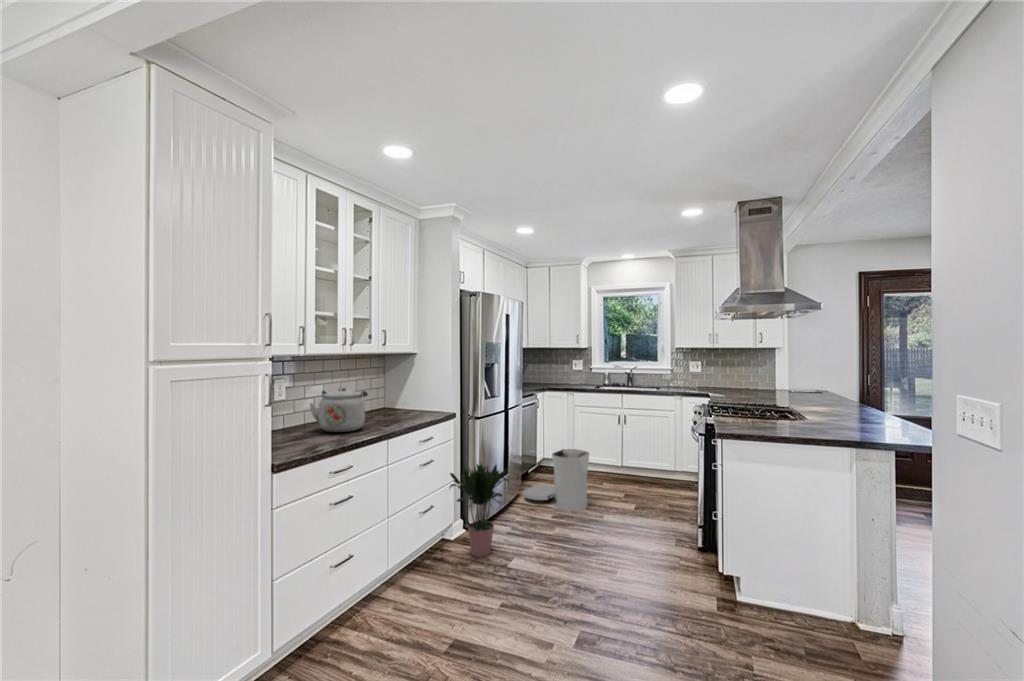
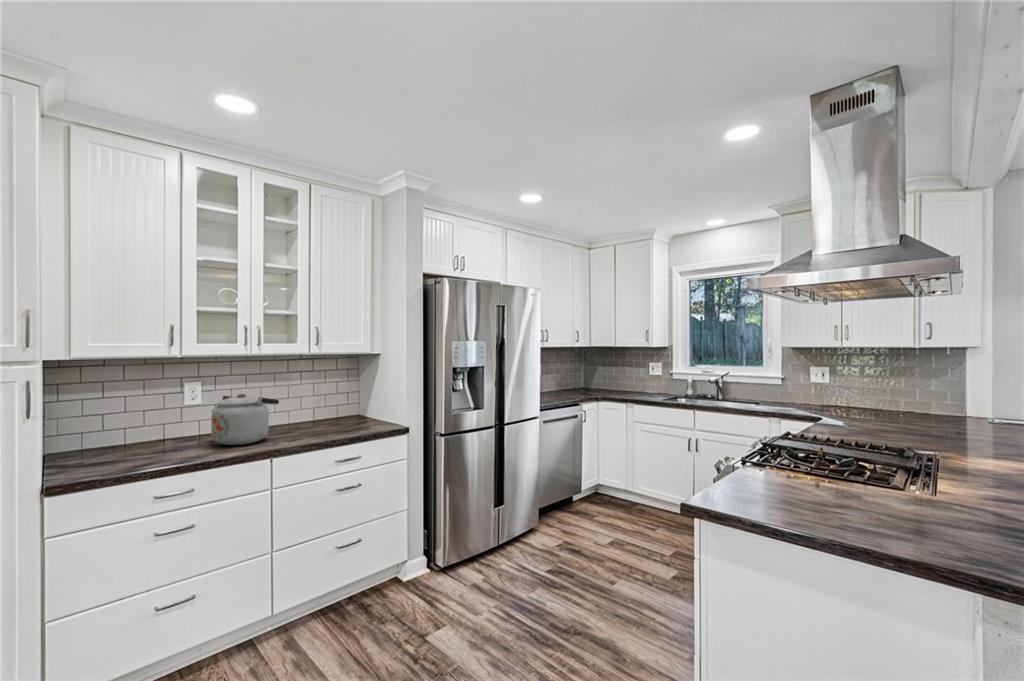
trash can: present [523,449,589,511] -> none [538,480,615,567]
potted plant: present [450,463,509,557] -> none [384,483,465,614]

